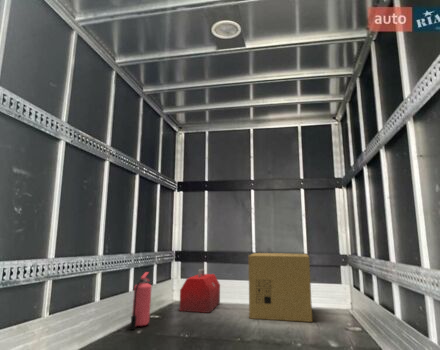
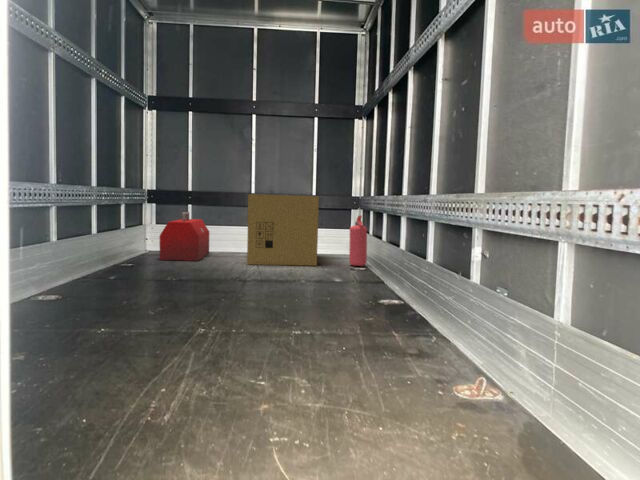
fire extinguisher: present [131,272,151,329] -> present [349,216,367,266]

